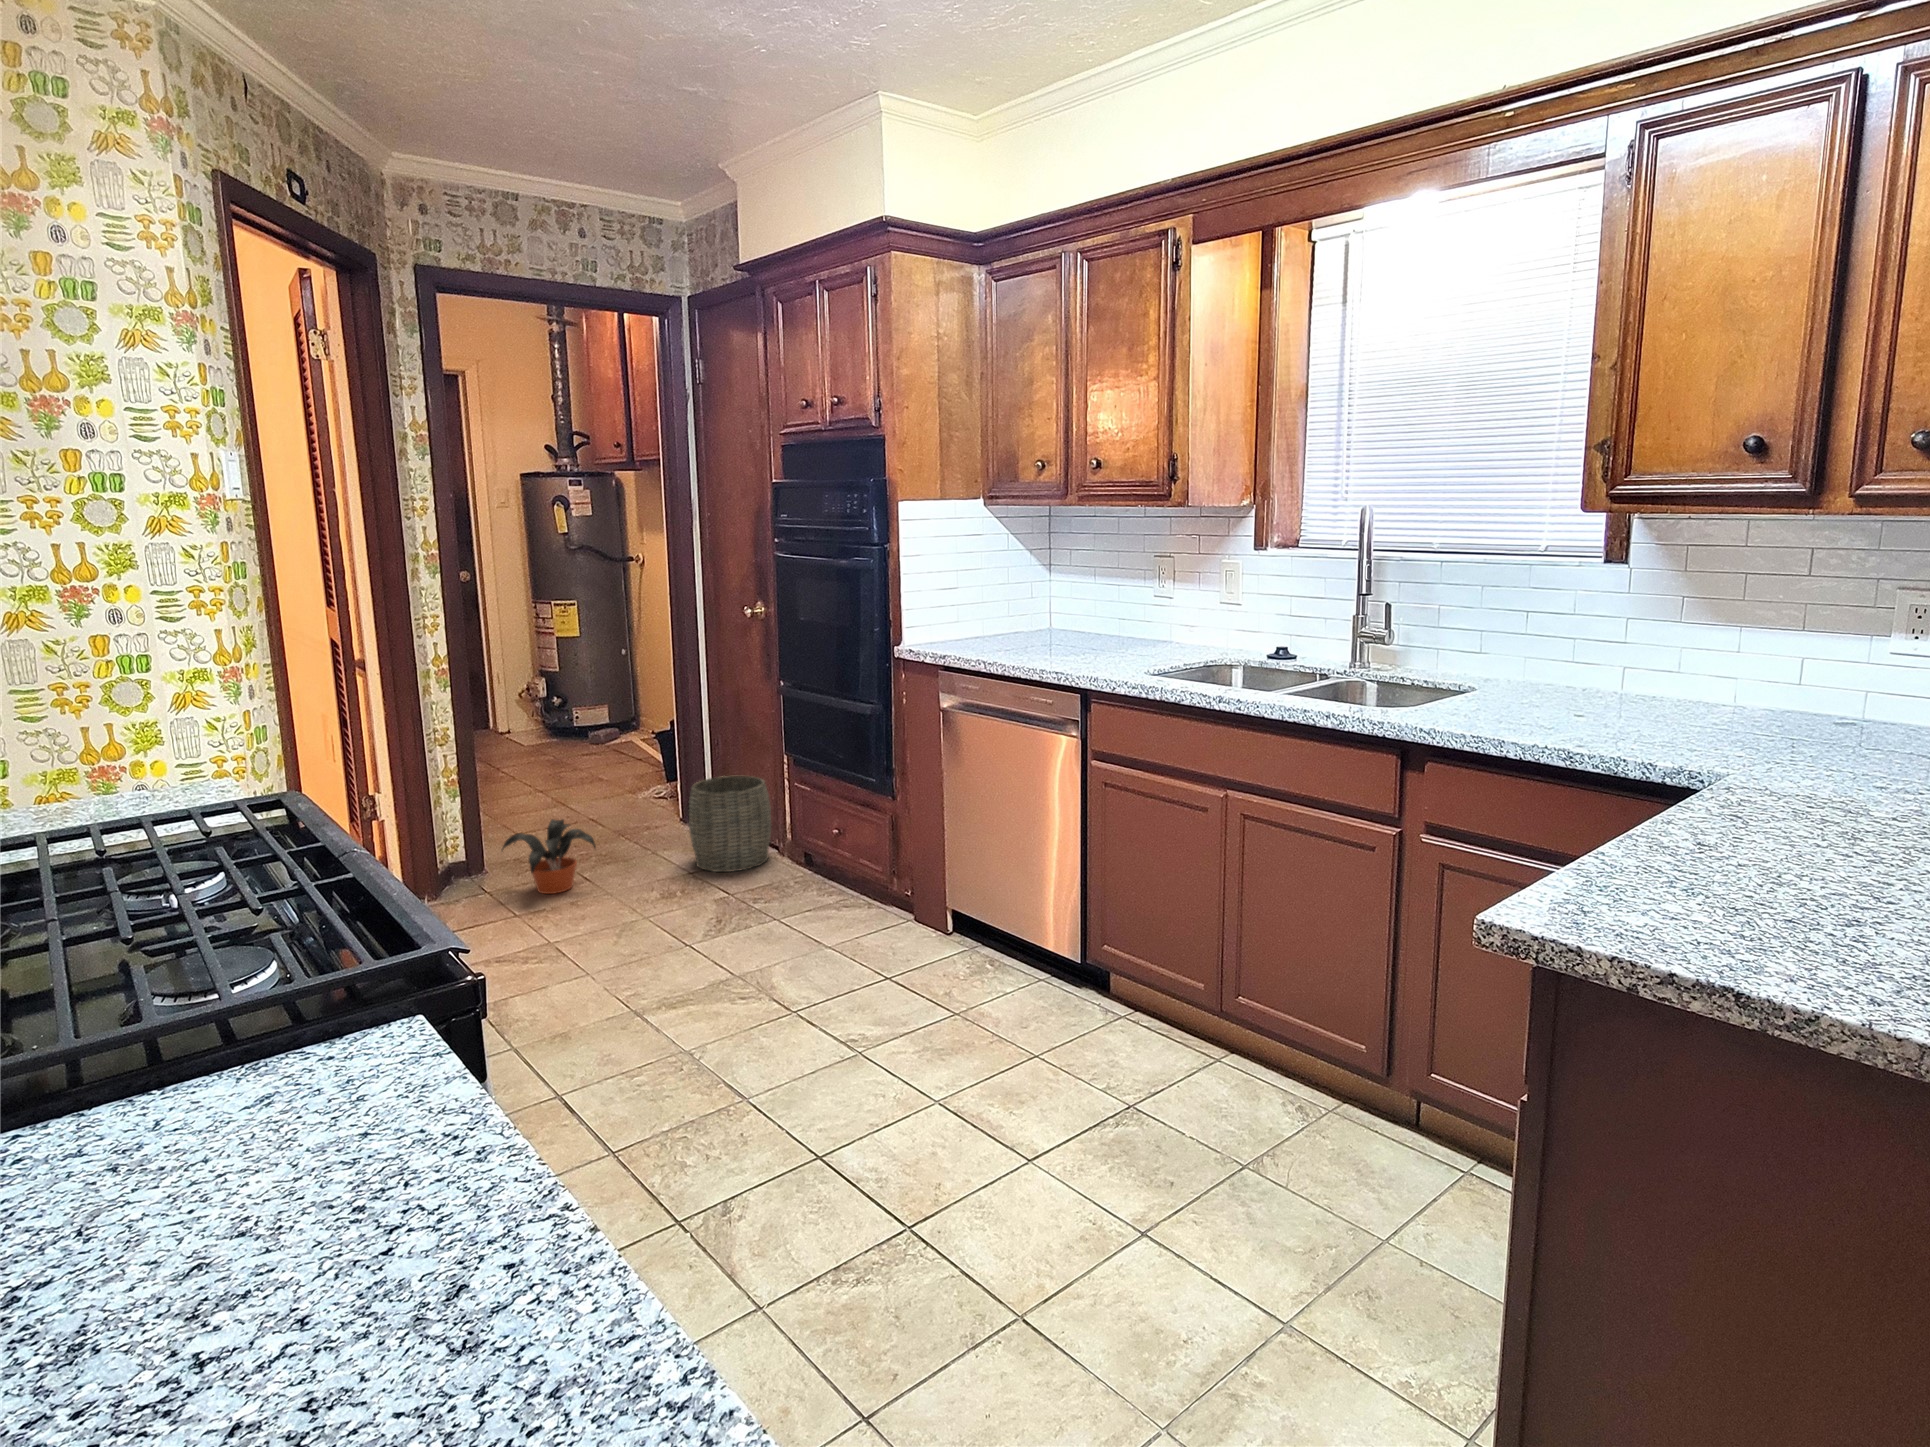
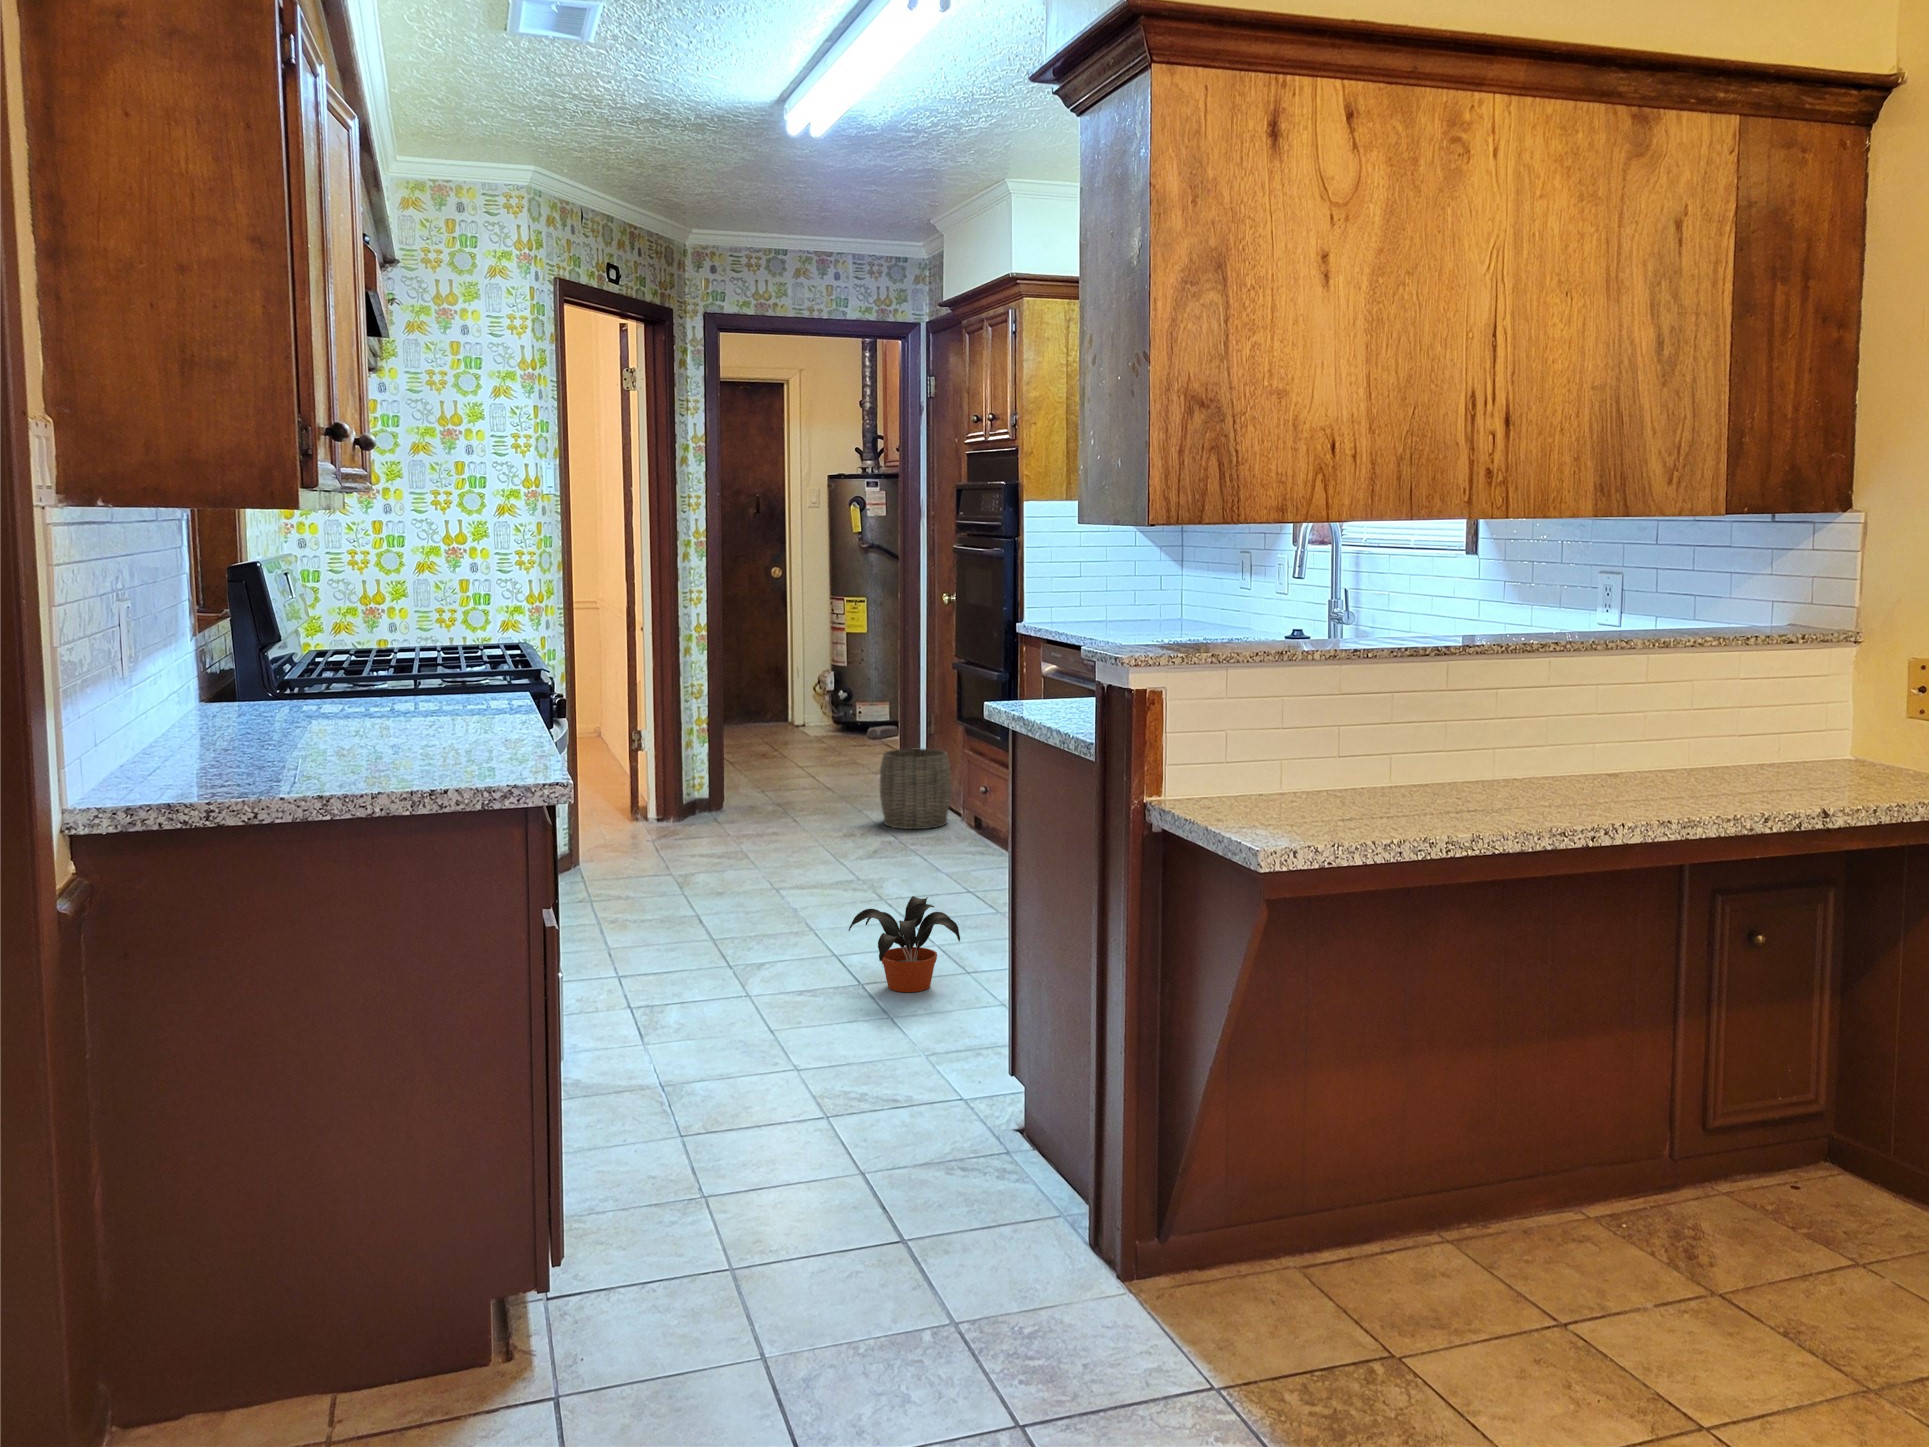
potted plant: present [502,819,596,894] -> present [849,896,960,992]

